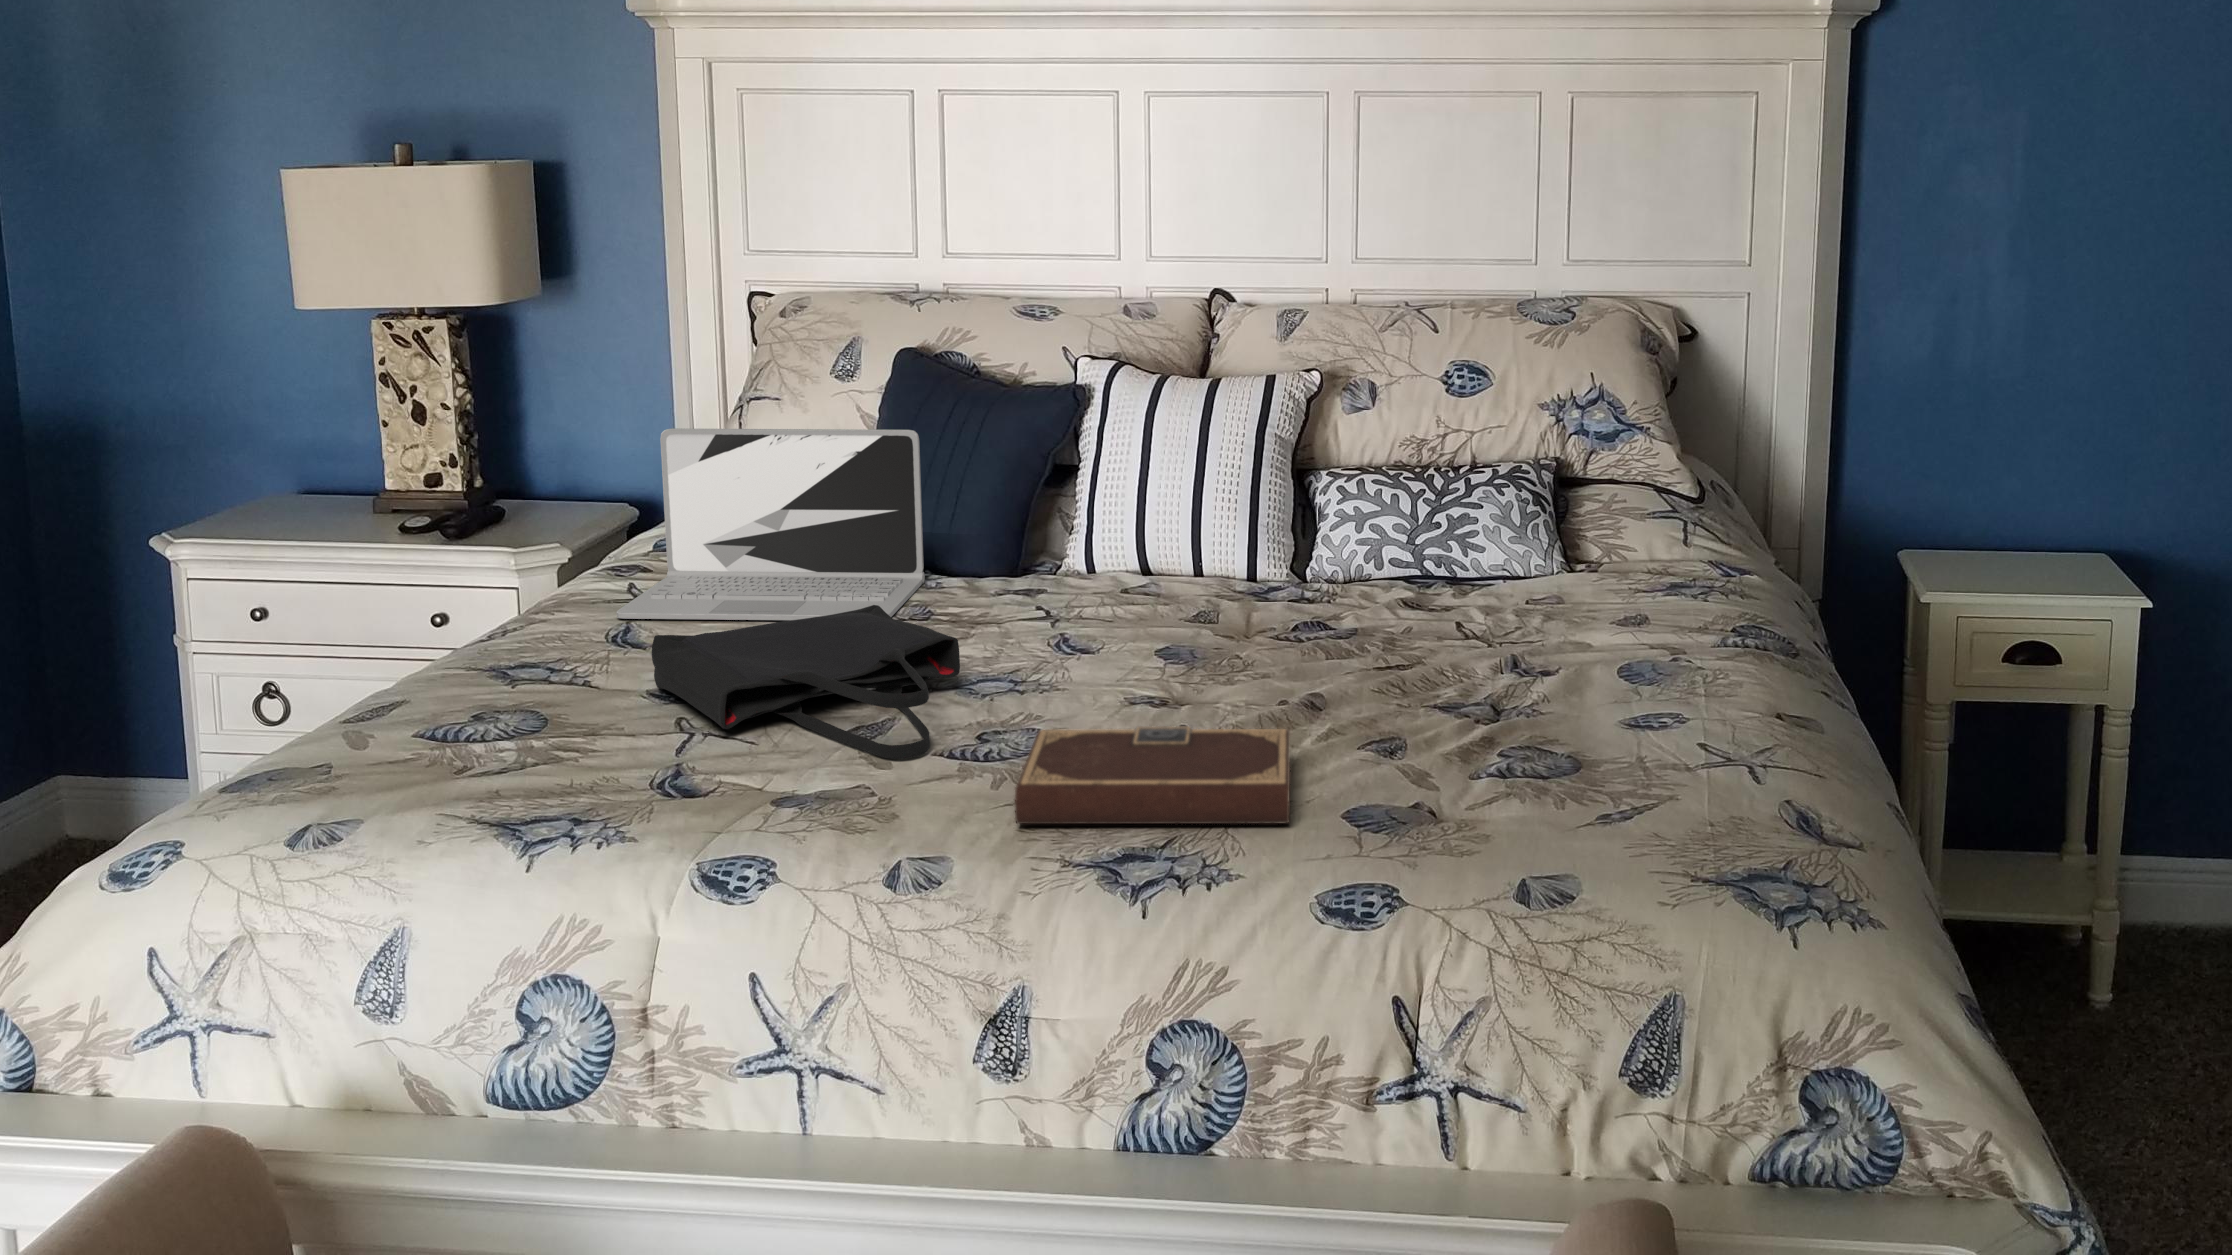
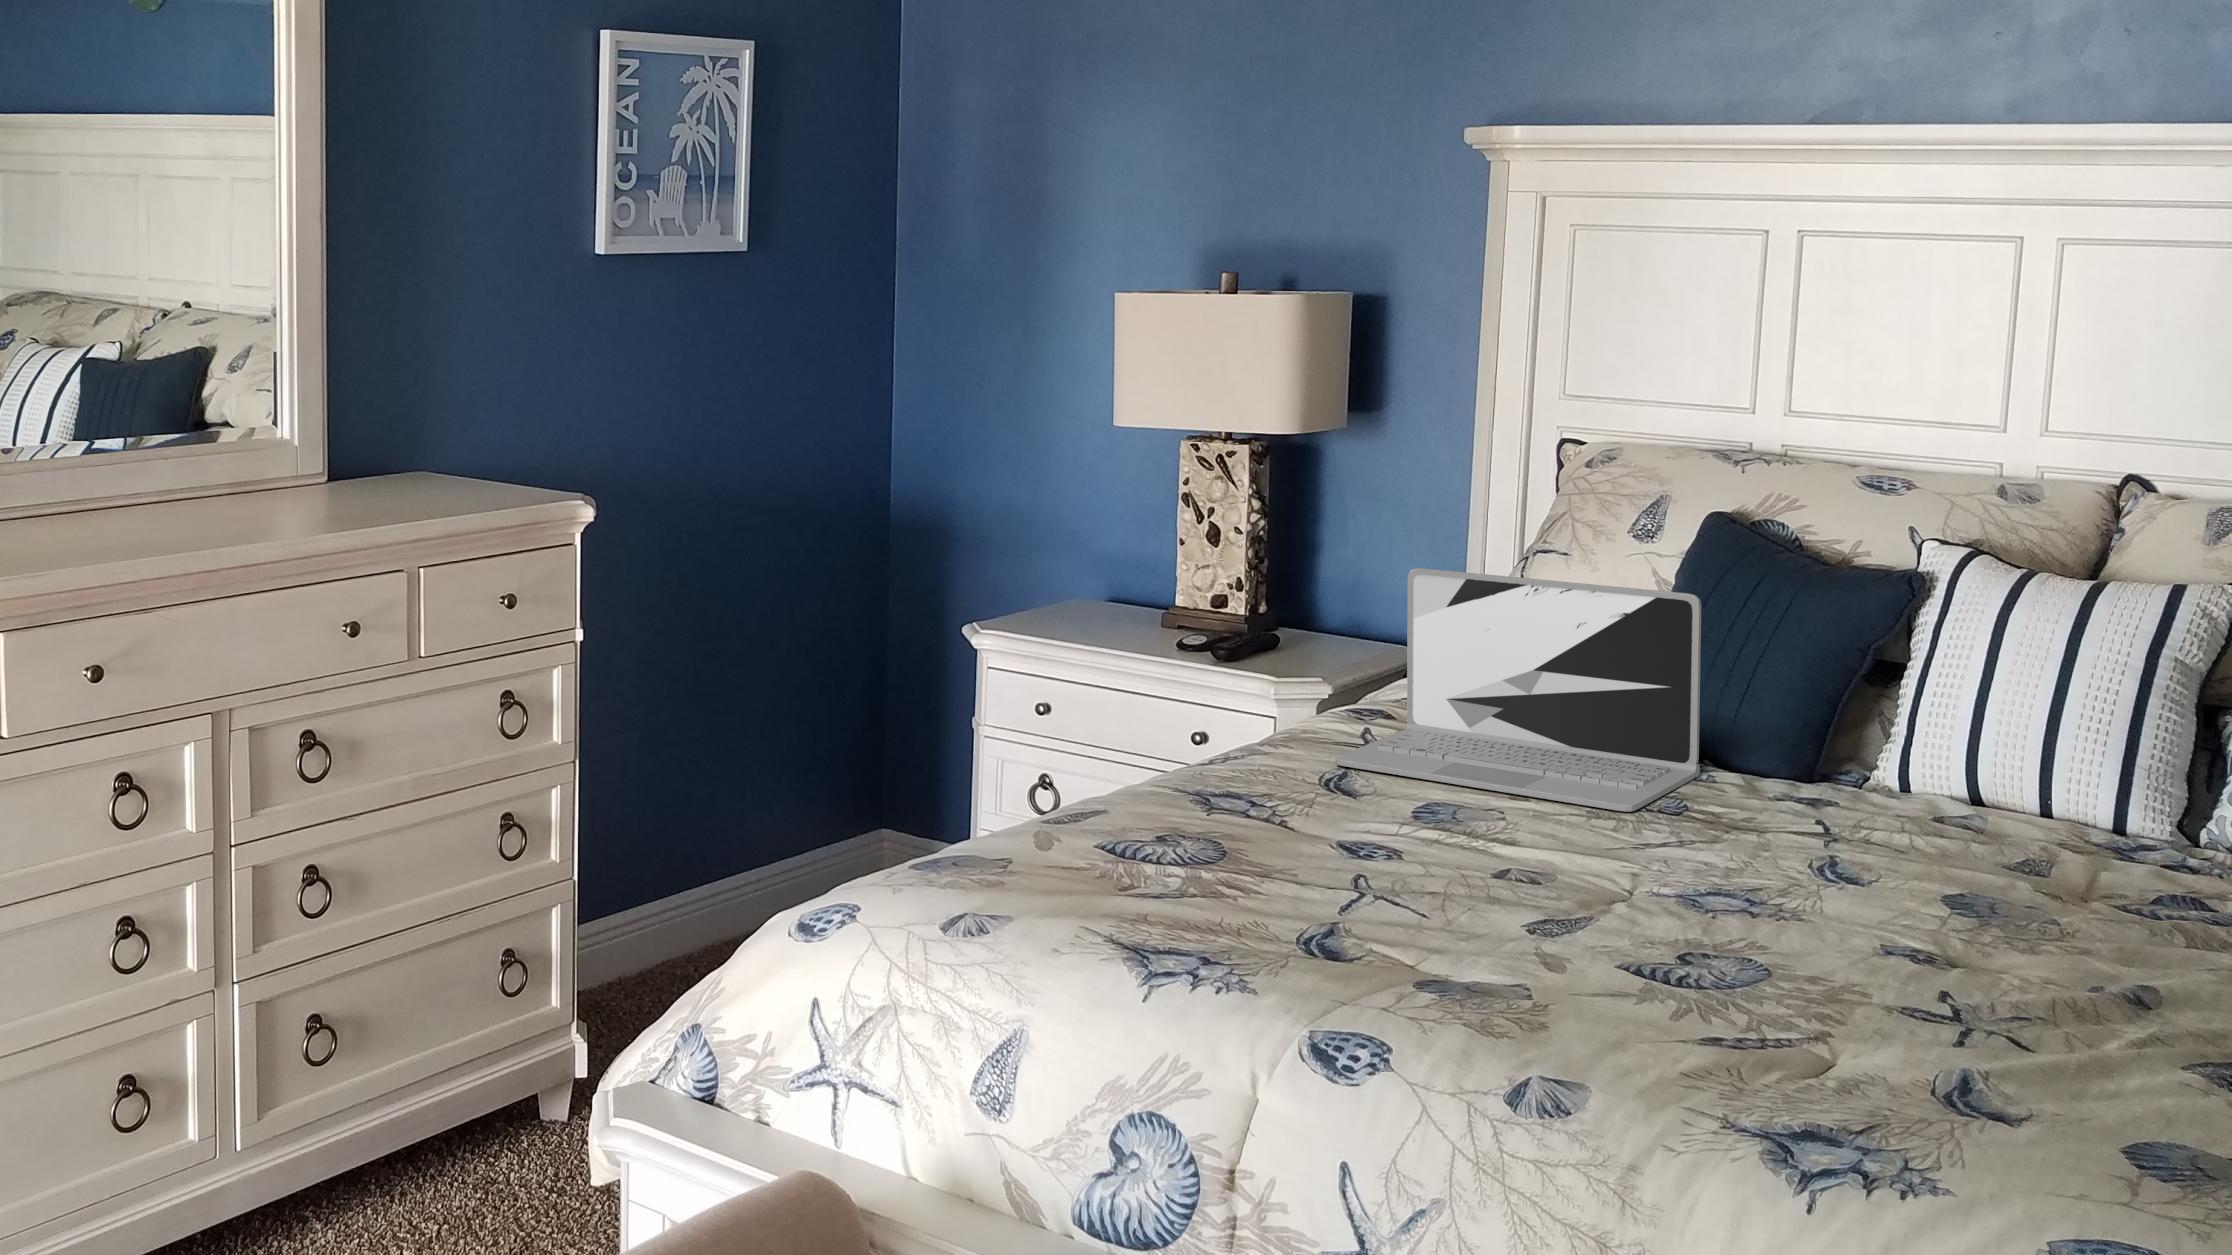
tote bag: present [652,605,960,759] -> none [1337,784,1683,966]
notebook: present [1015,726,1290,824] -> none [1672,962,2093,1146]

